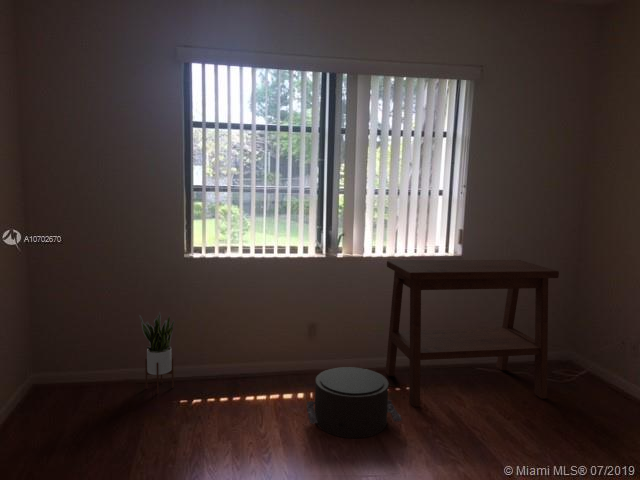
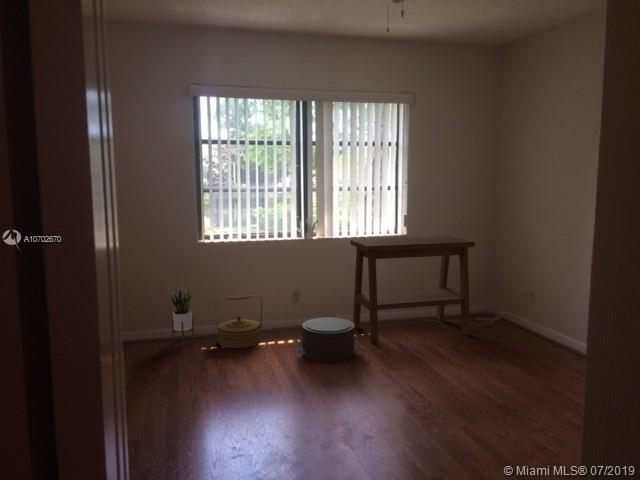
woven basket: none [201,330,266,403] -> present [214,295,263,348]

